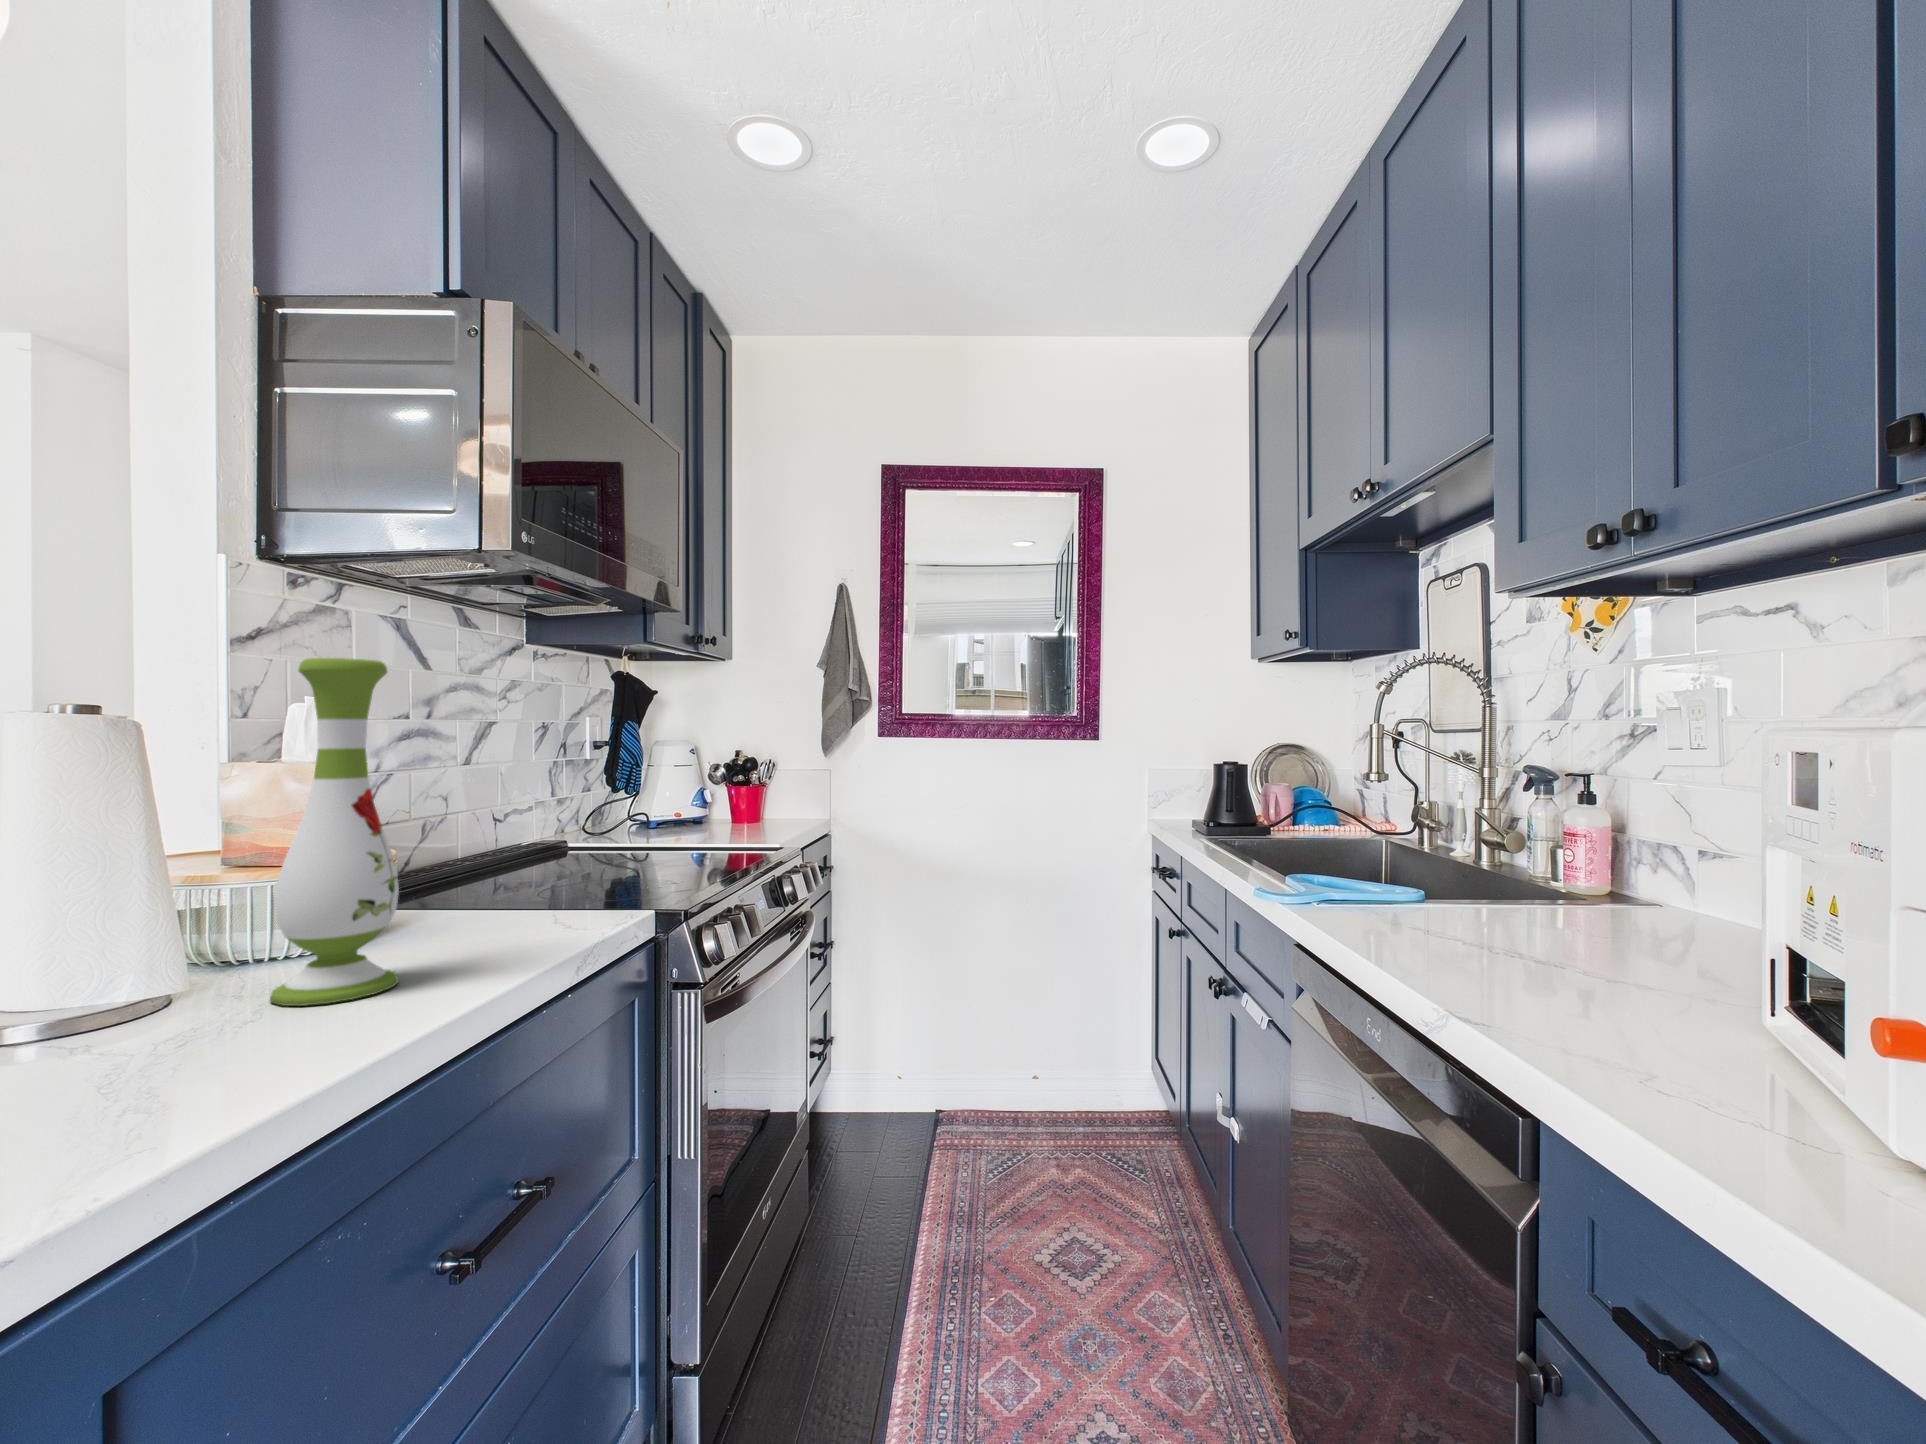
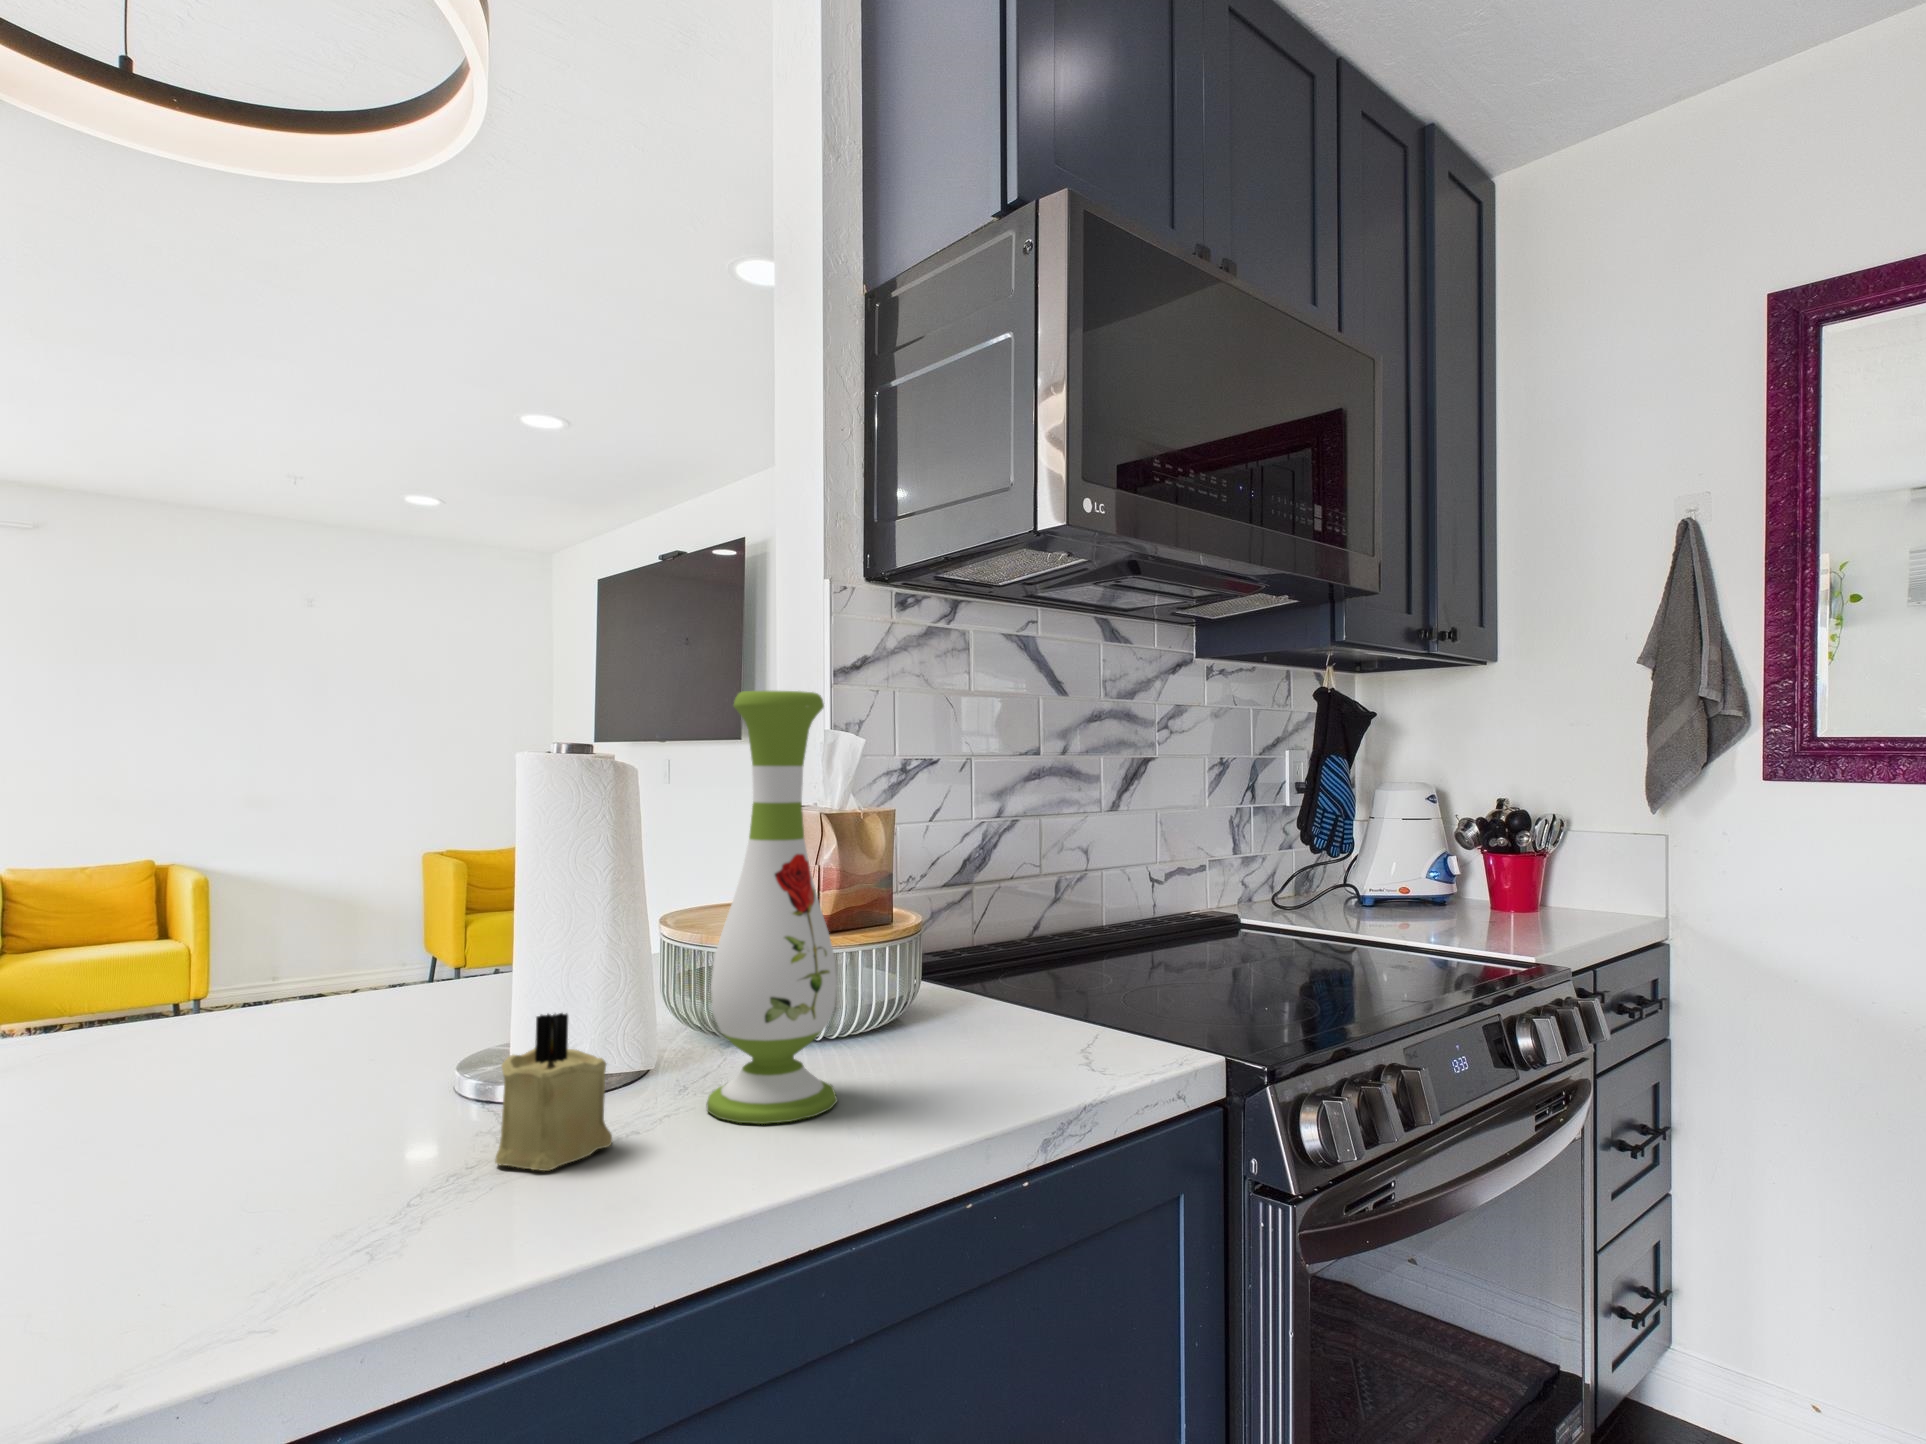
candle: none [107,932,229,1069] -> present [495,1013,613,1171]

